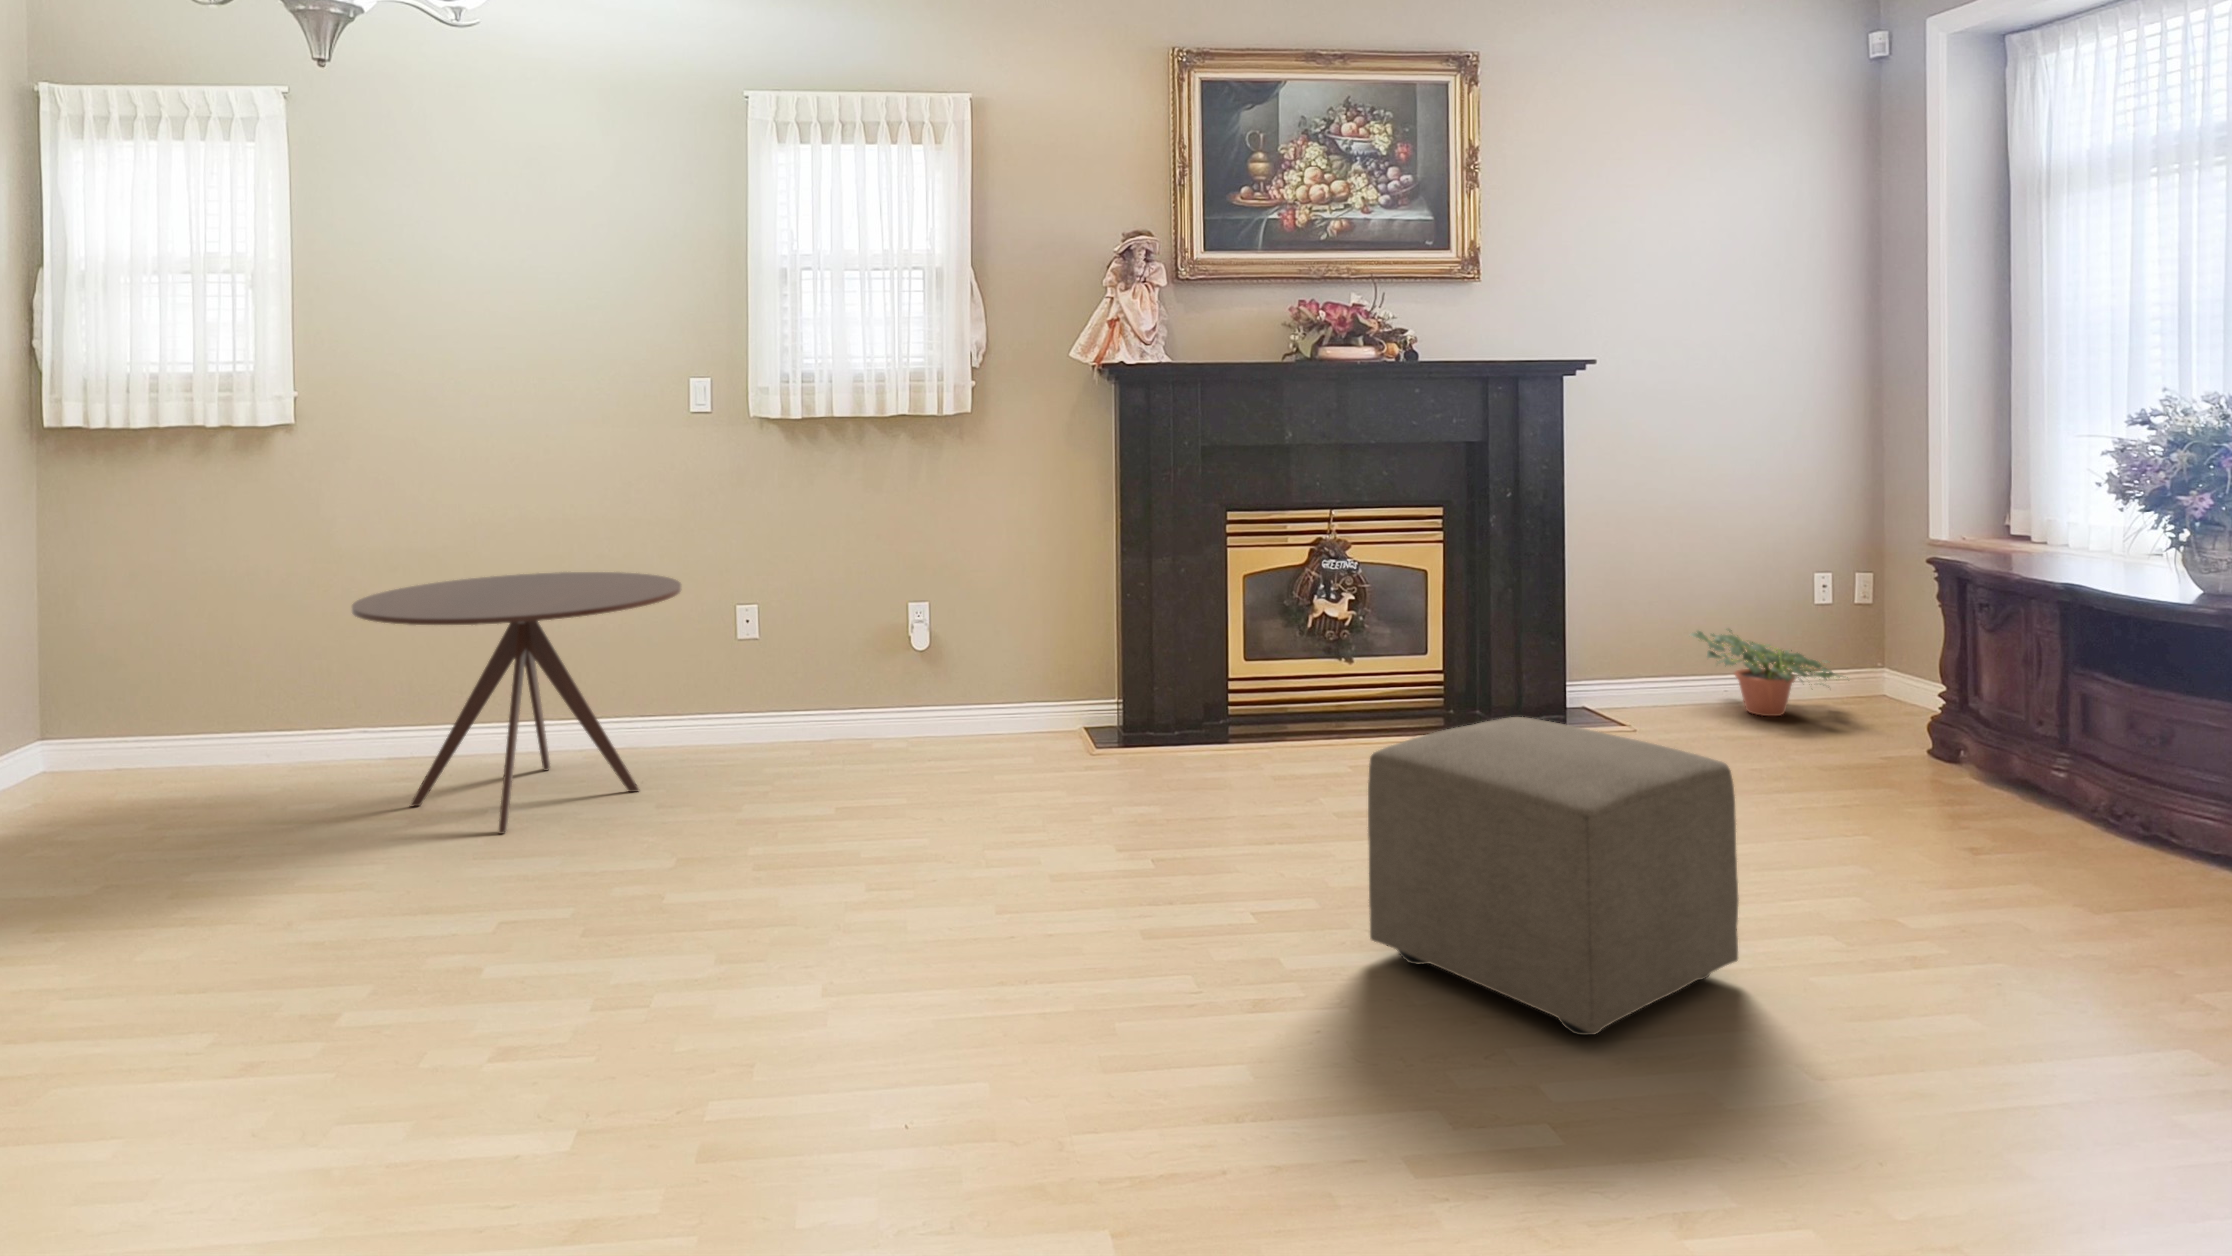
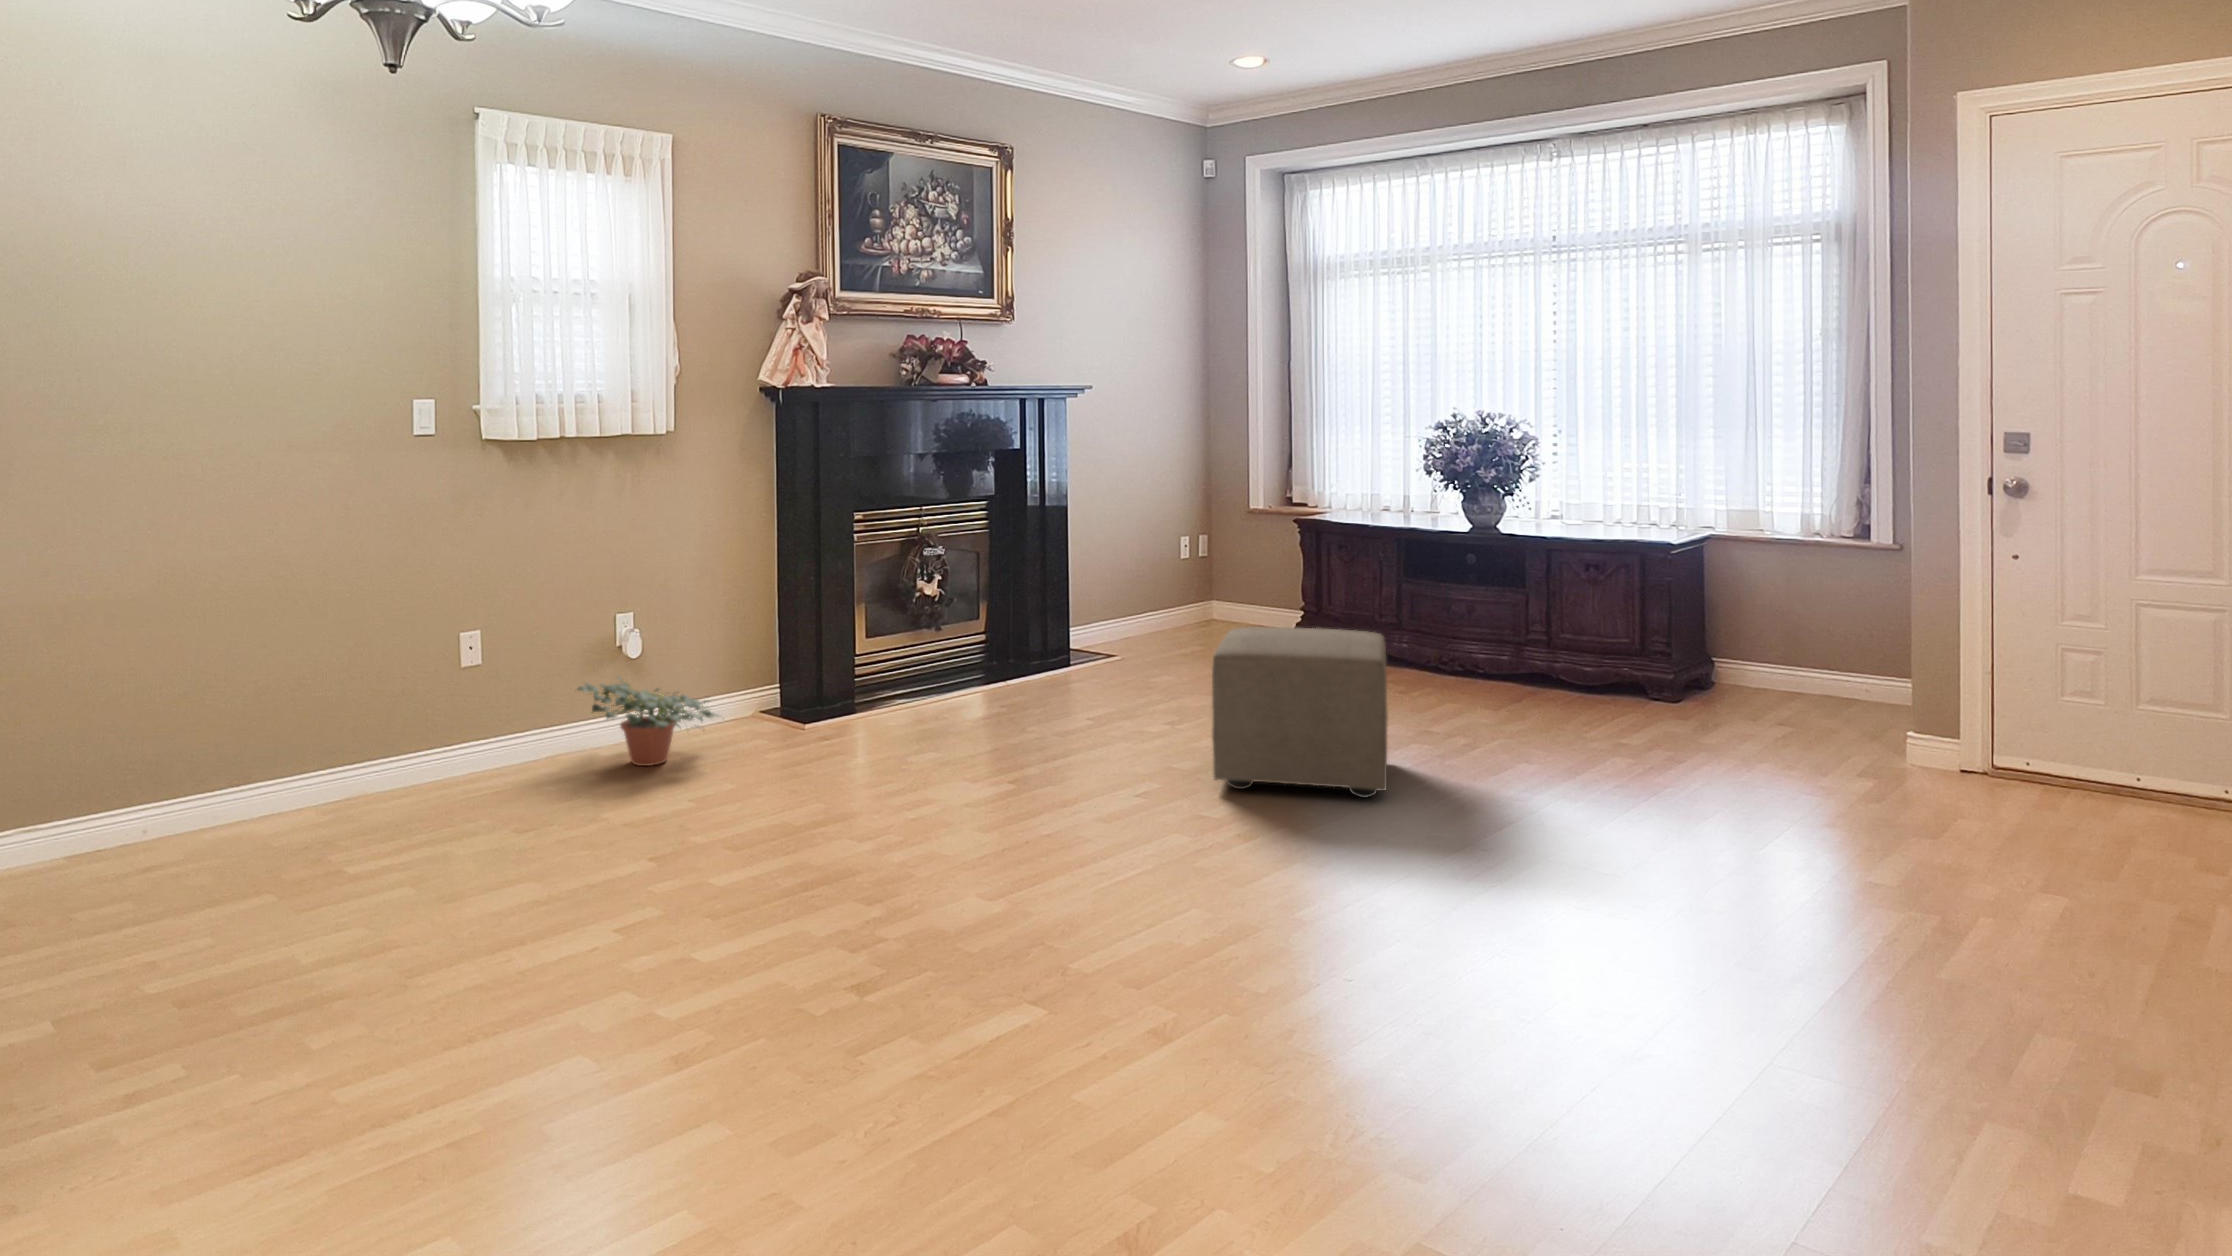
round table: present [352,572,681,834] -> none [157,605,517,882]
potted plant: present [1691,629,1841,716] -> present [578,676,719,766]

